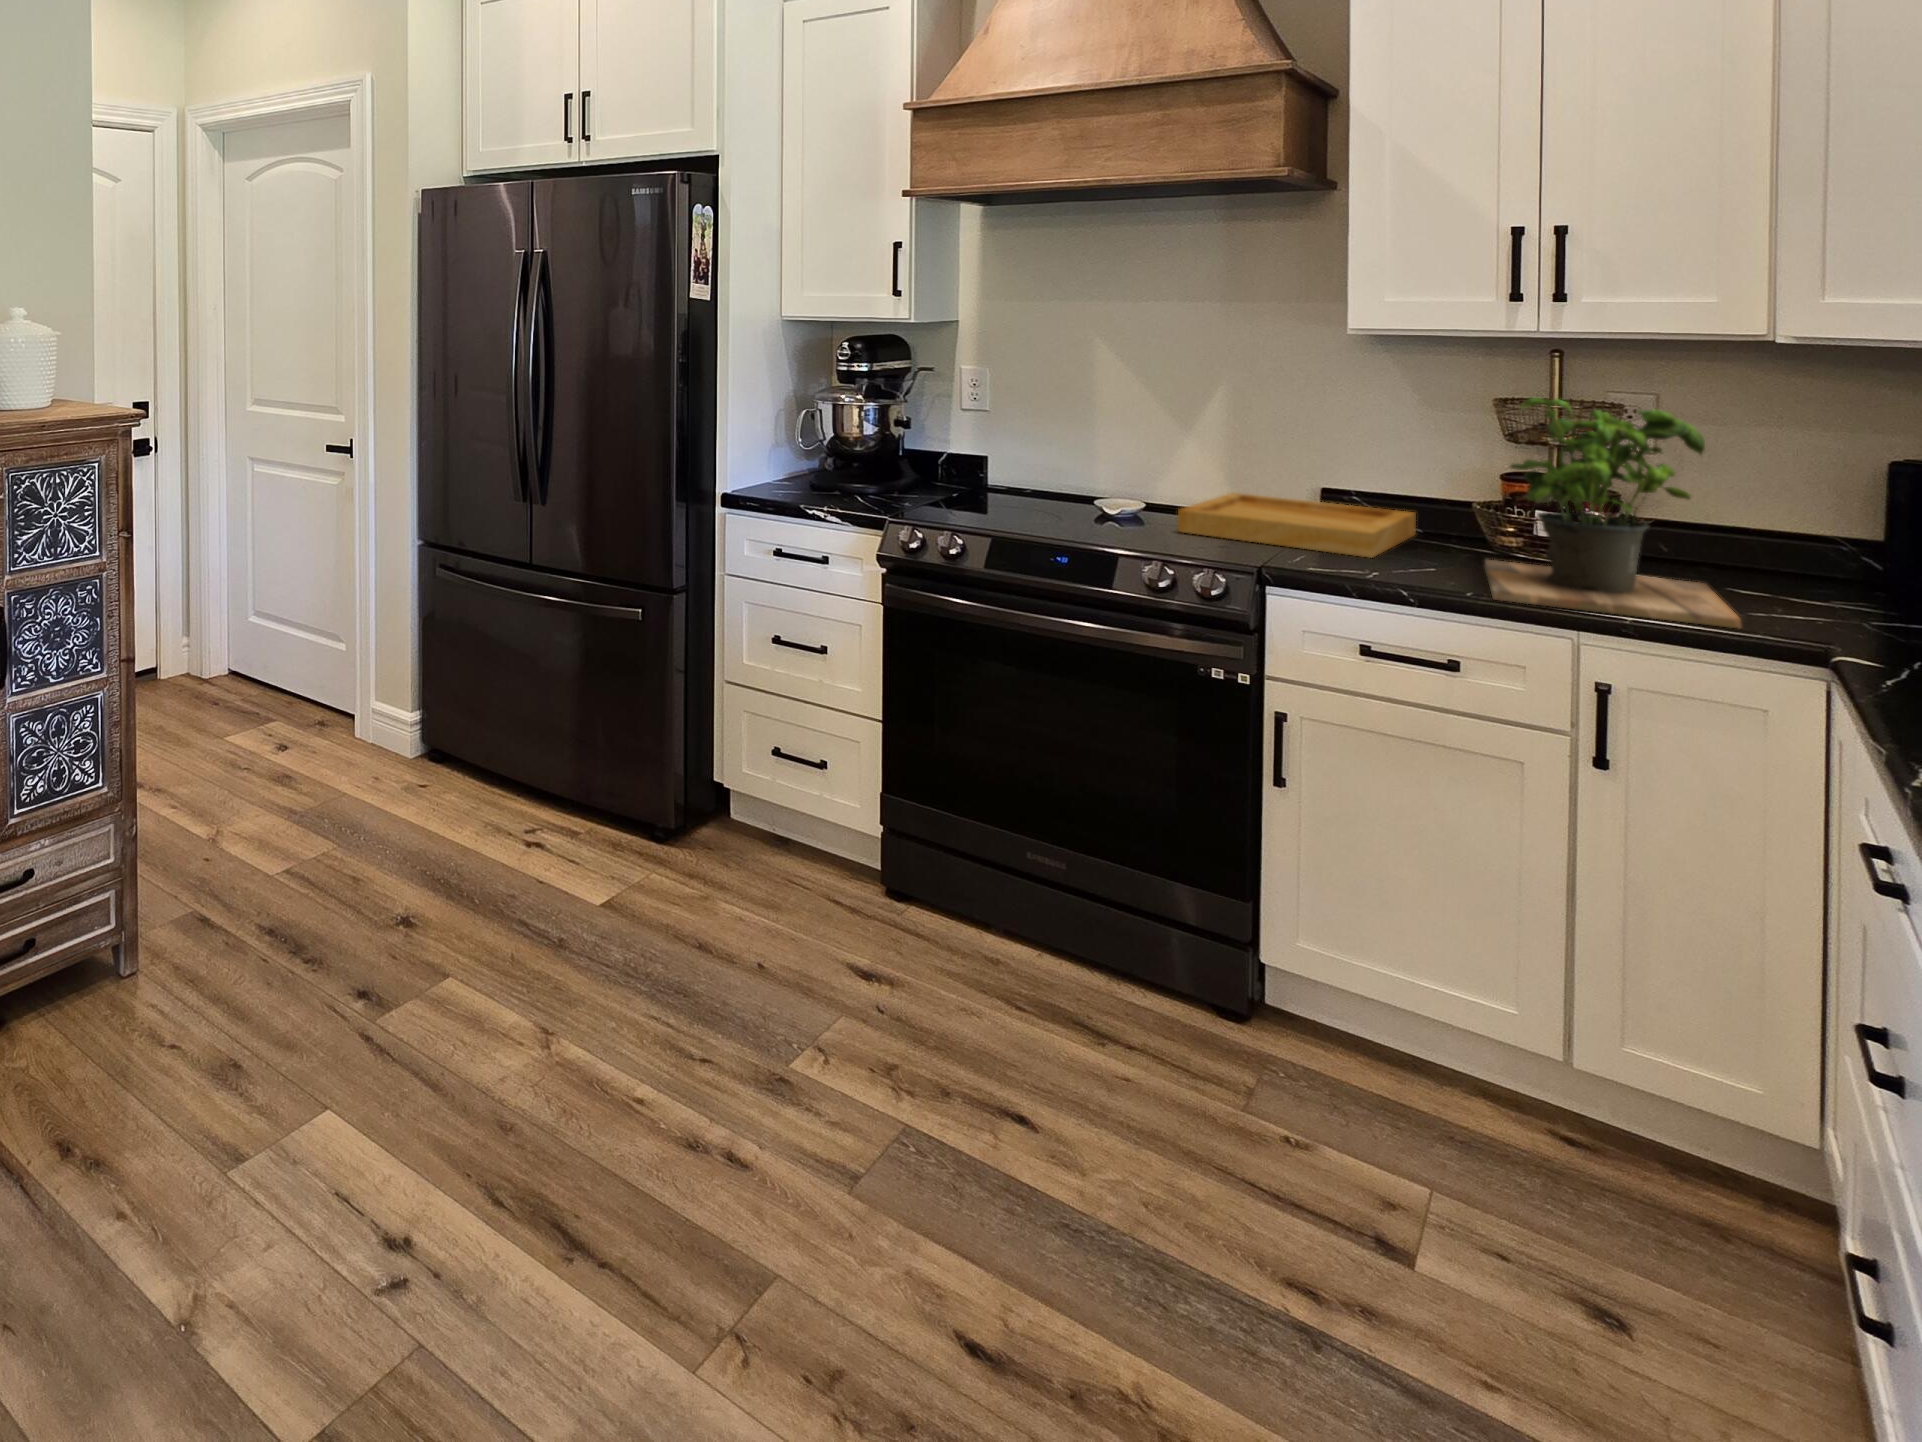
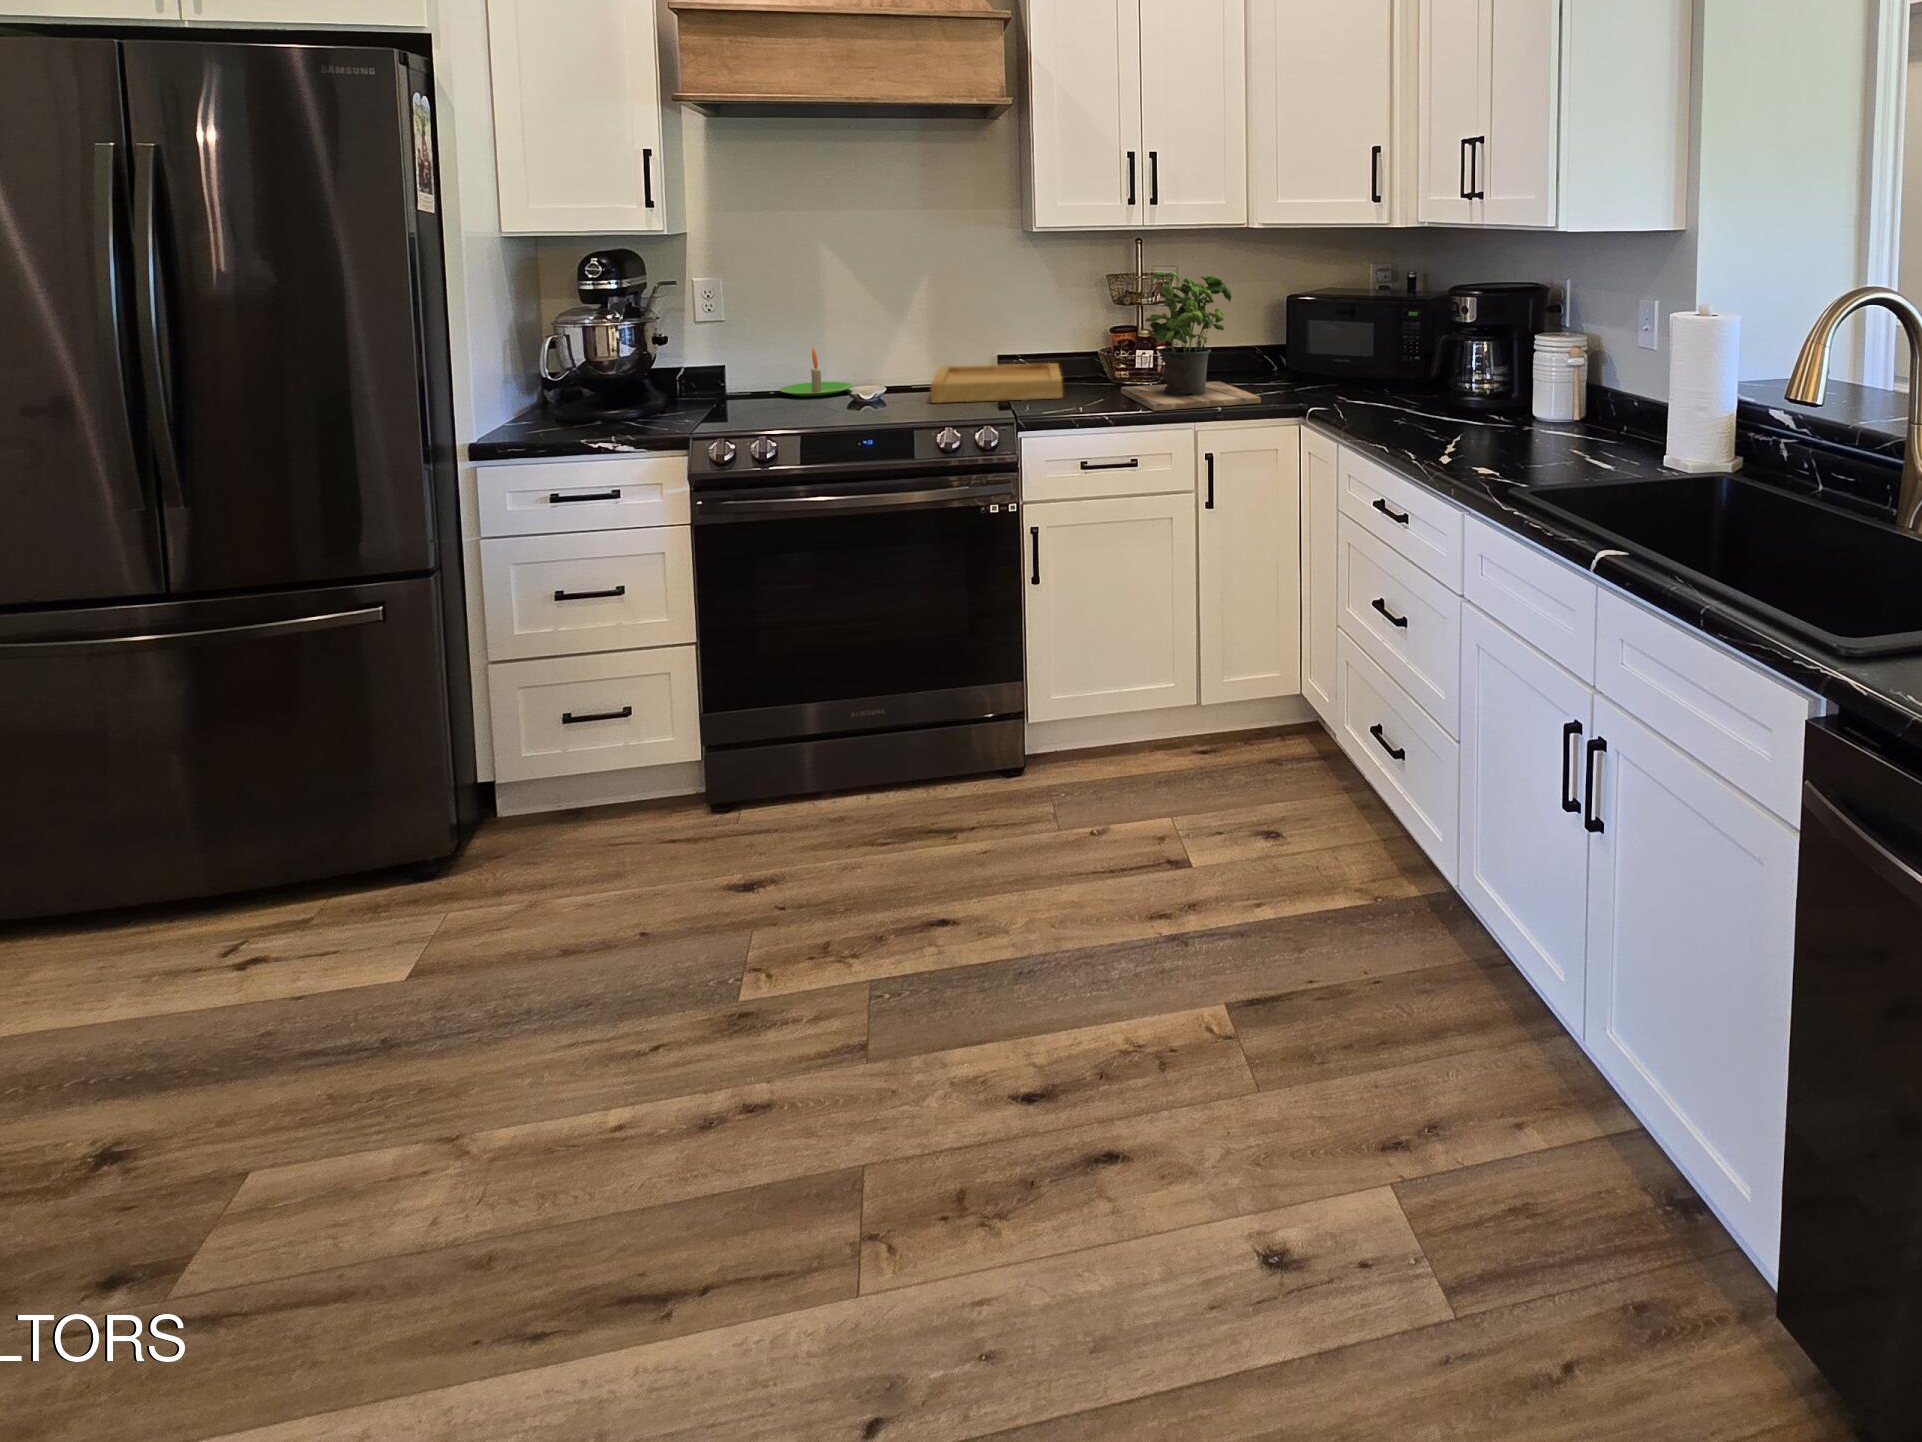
candle: none [1026,449,1113,504] -> present [780,348,853,396]

